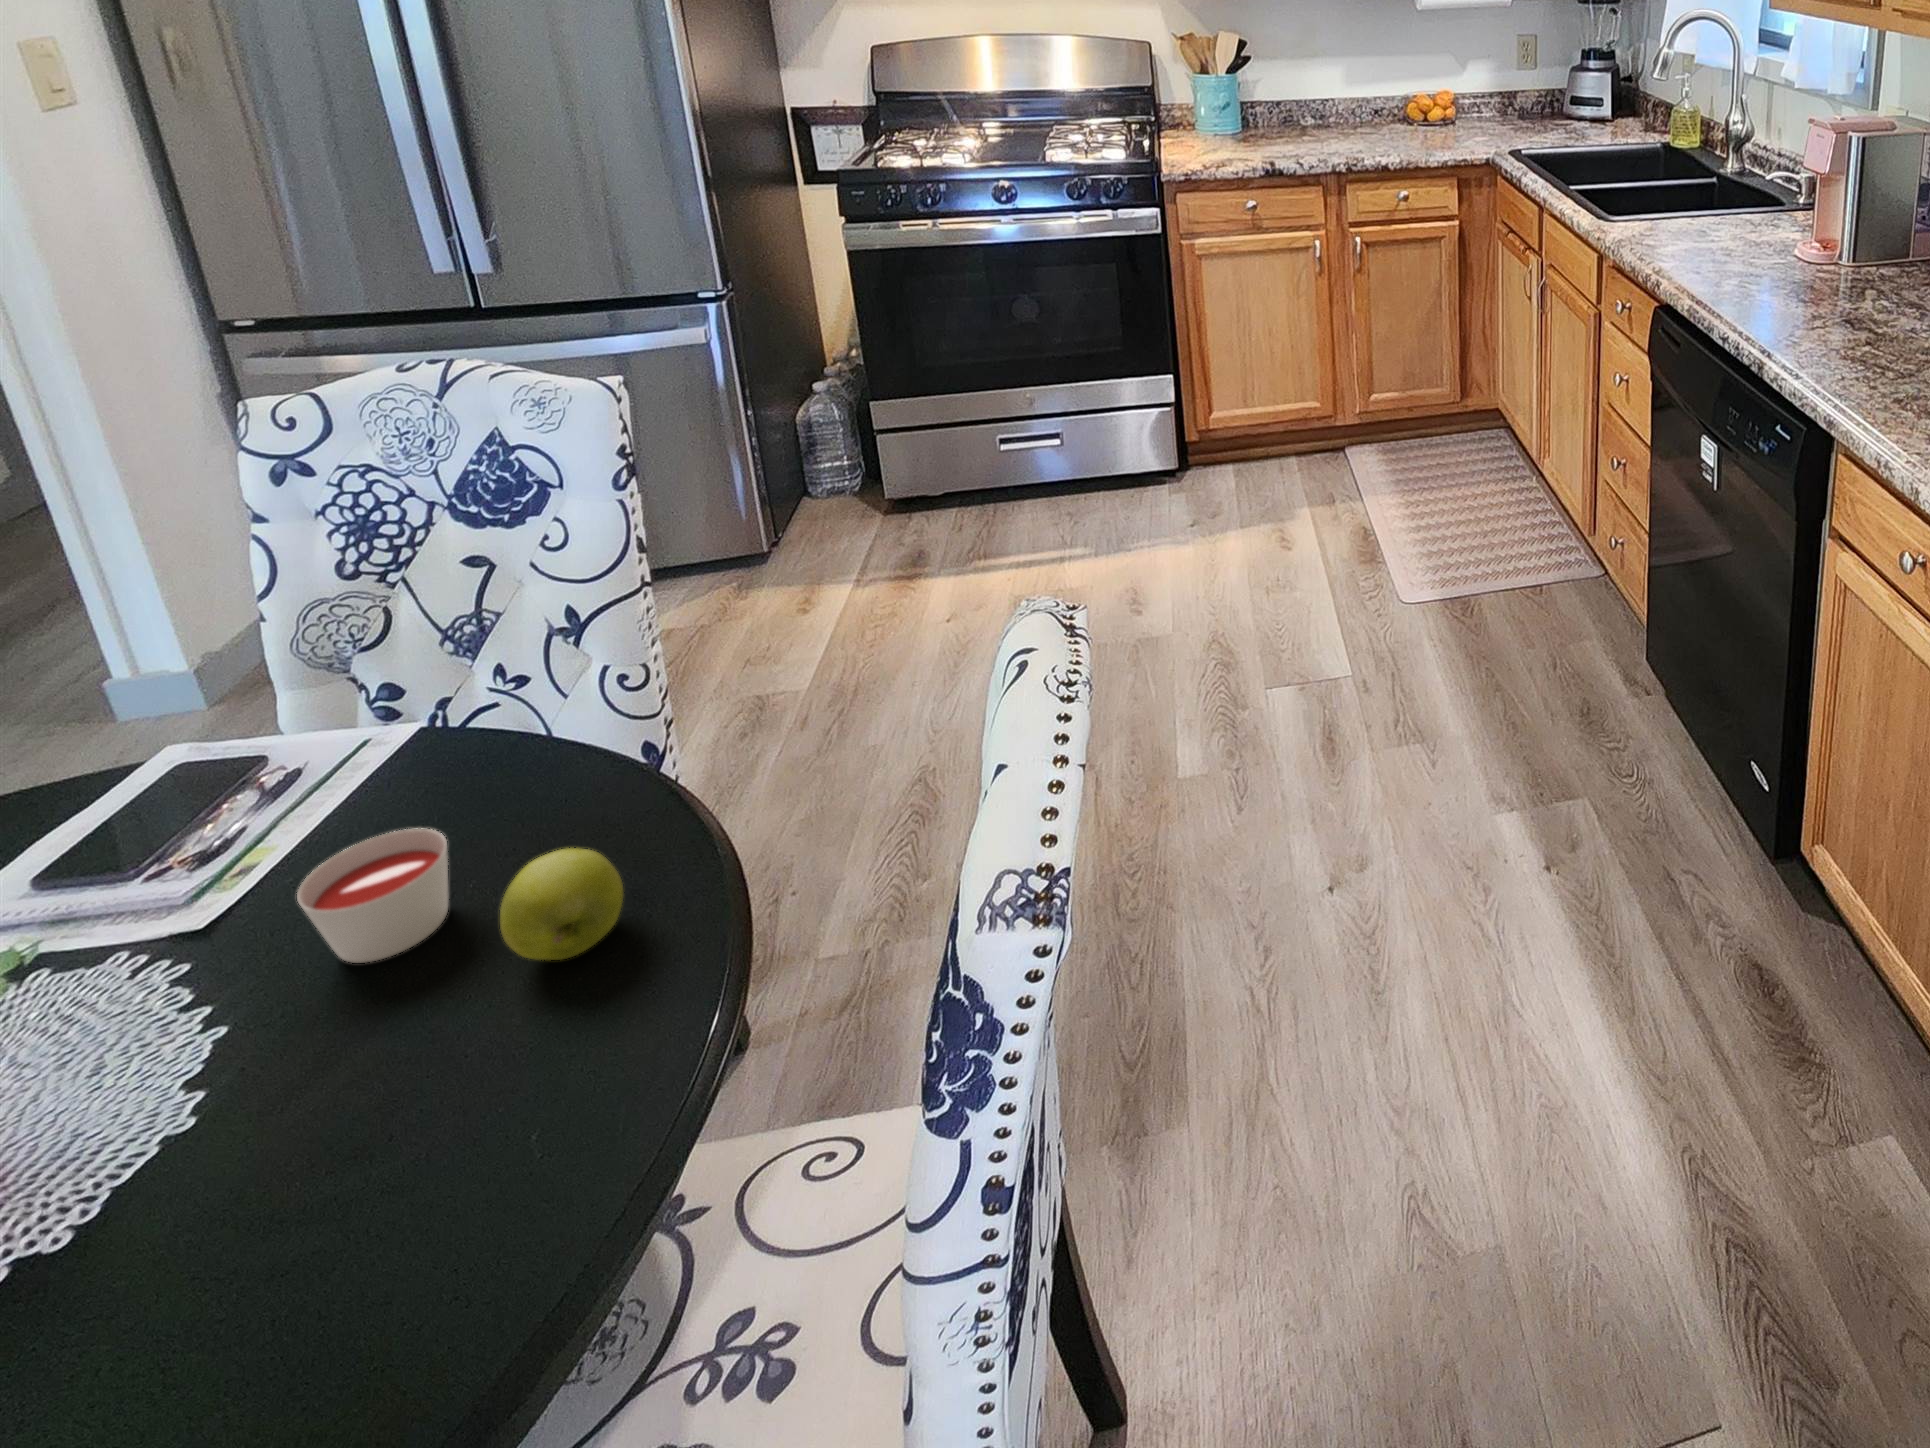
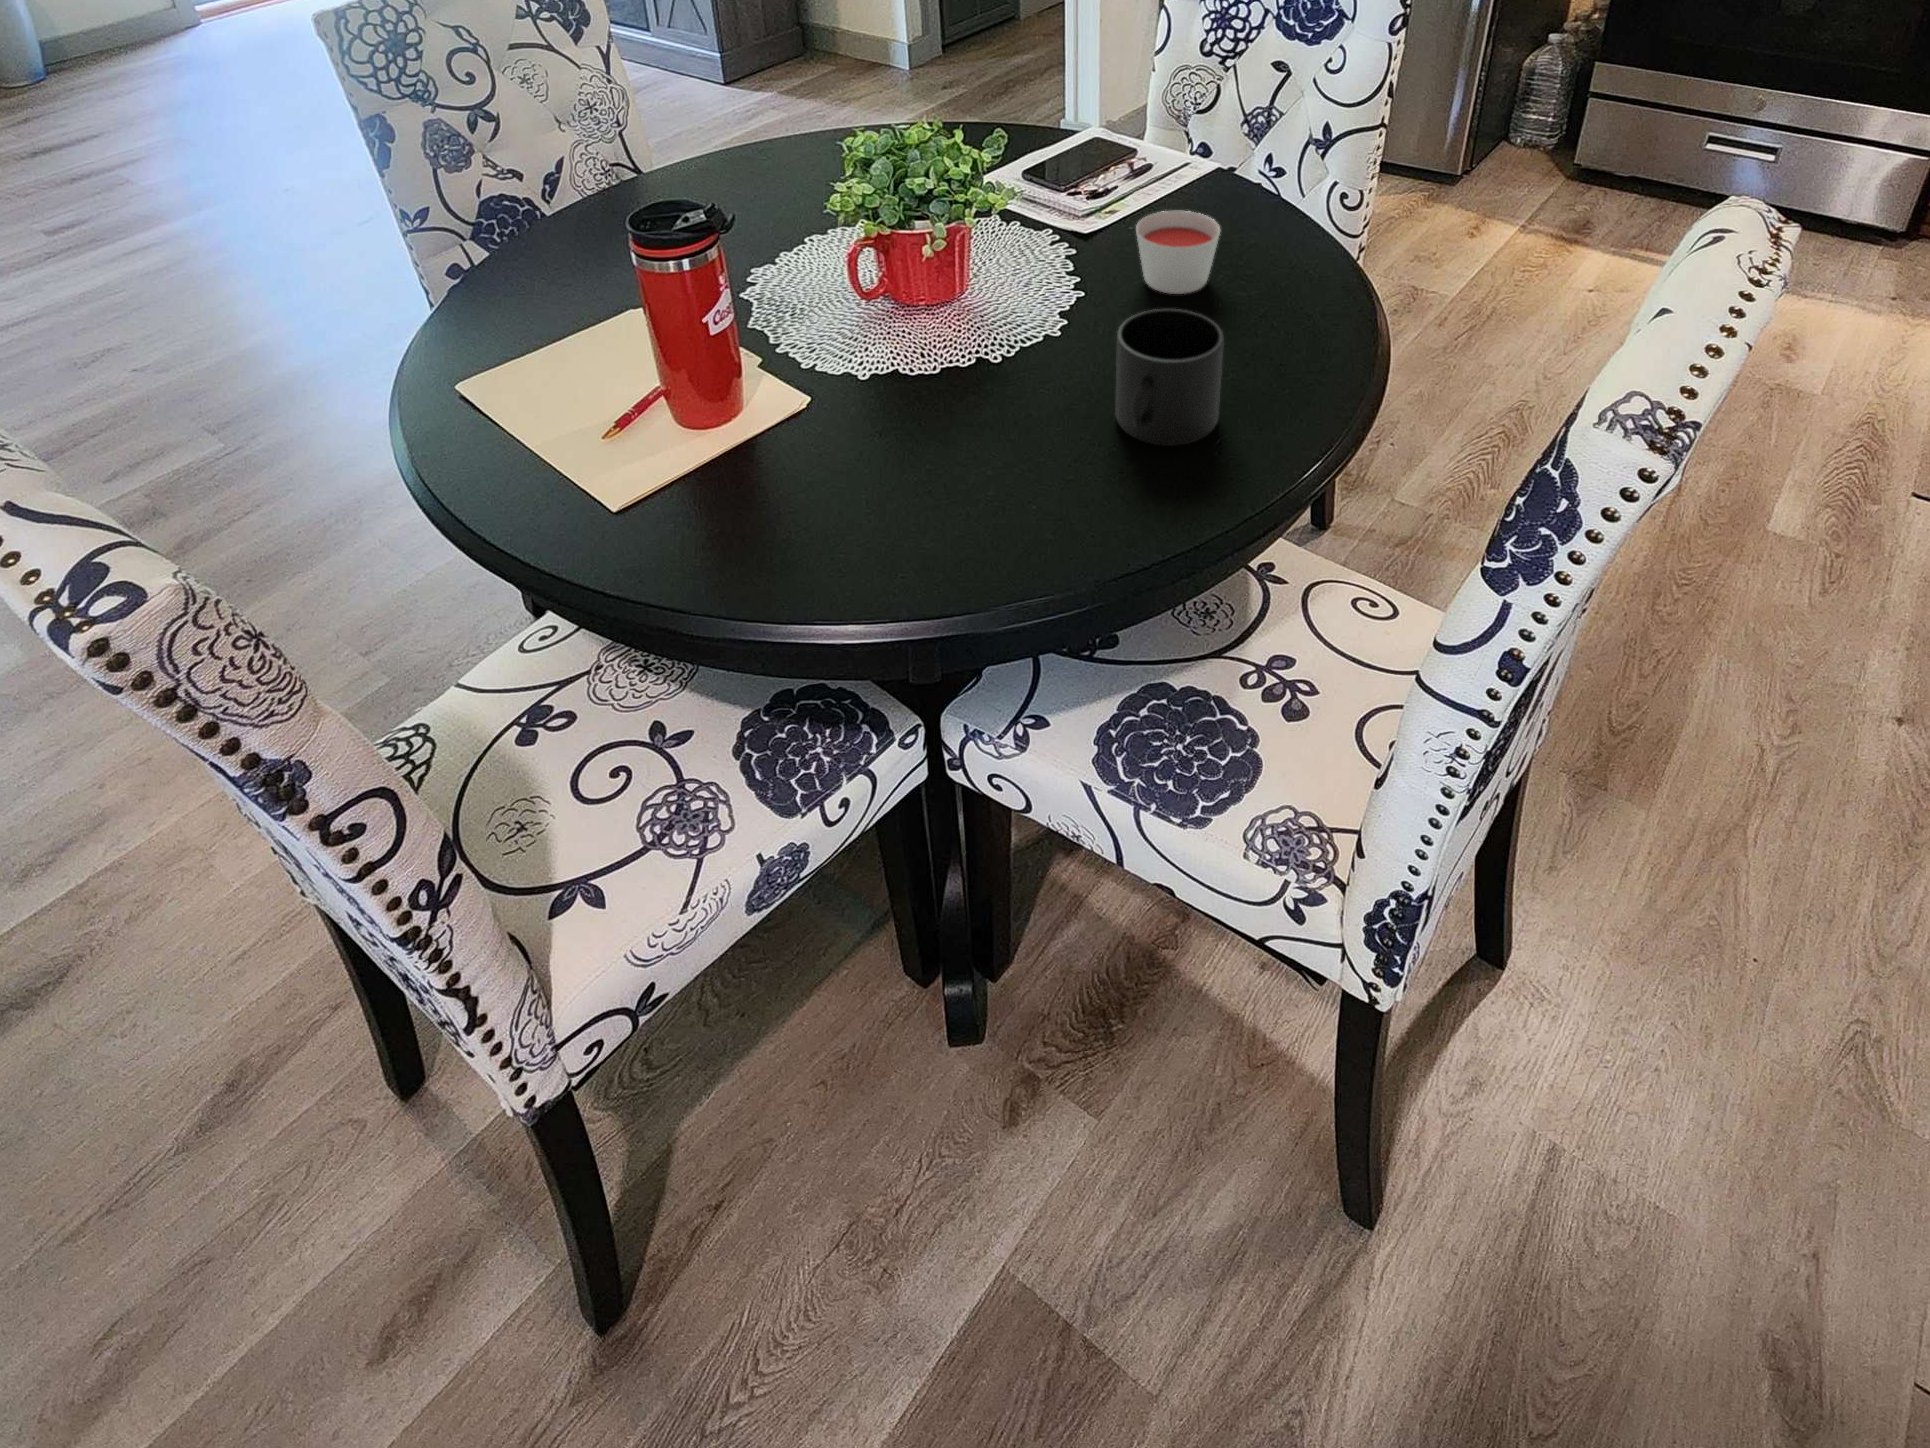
apple: present [500,848,623,960] -> none [1235,263,1315,345]
mug: none [306,994,525,1222] -> present [1115,309,1224,446]

